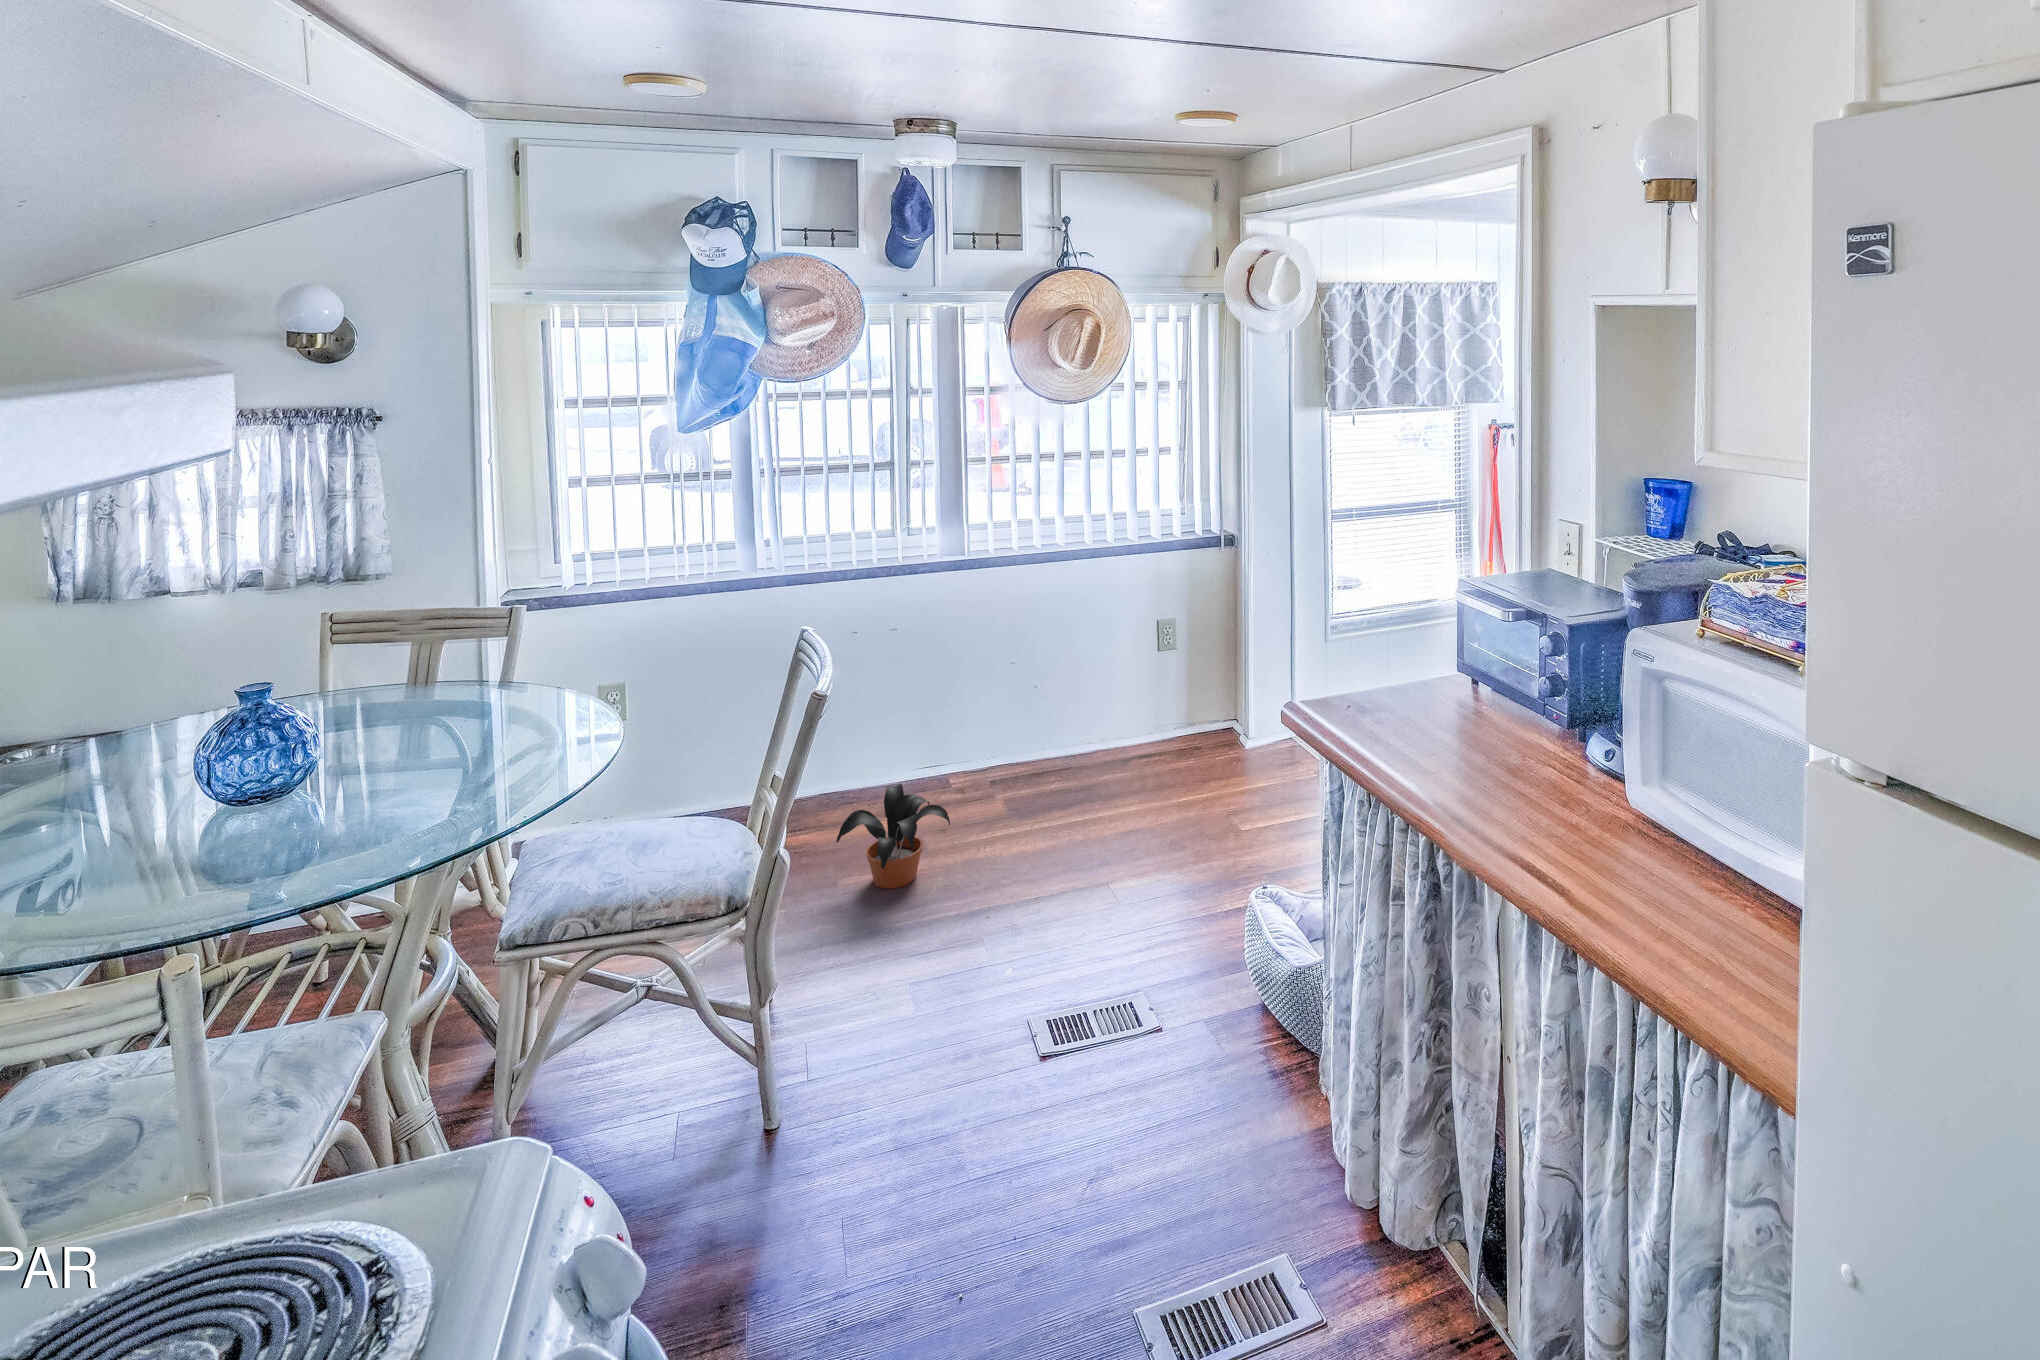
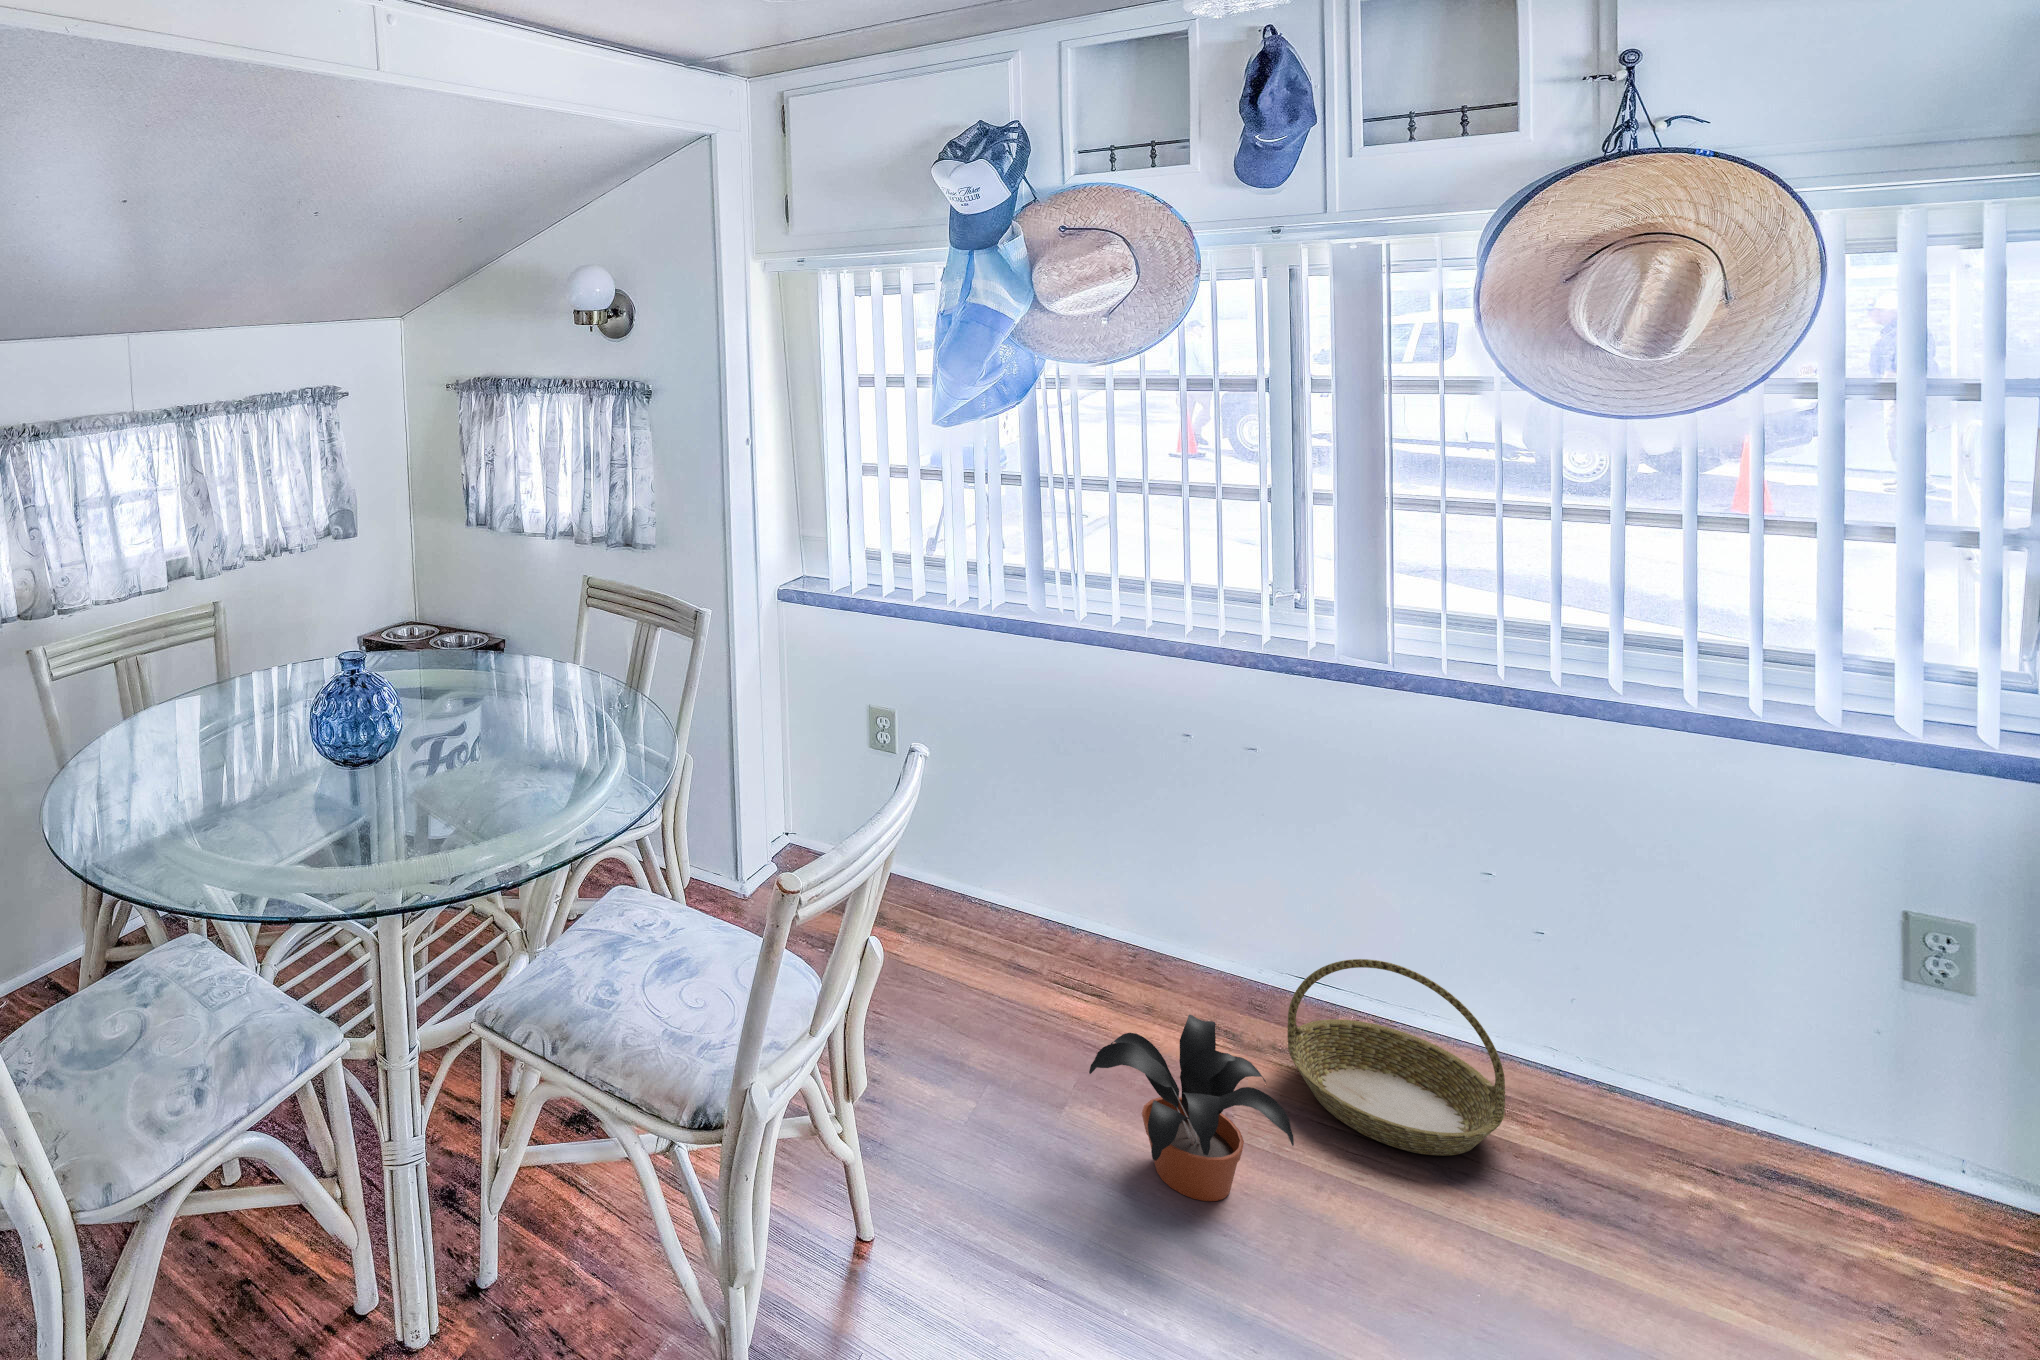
basket: none [928,719,1031,819] -> present [1288,959,1505,1156]

